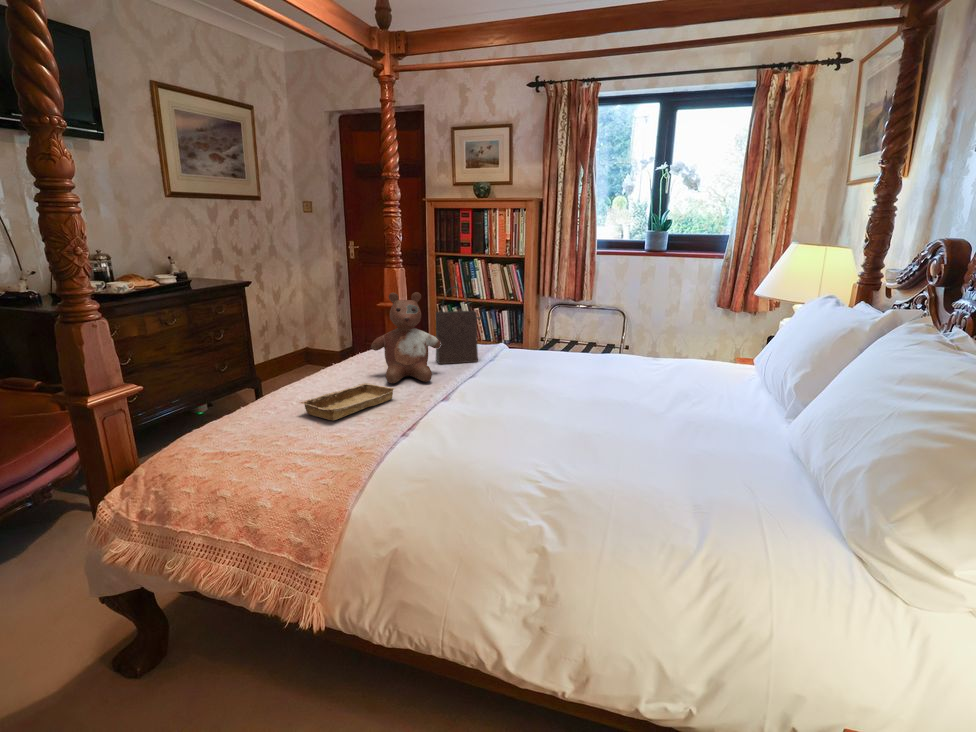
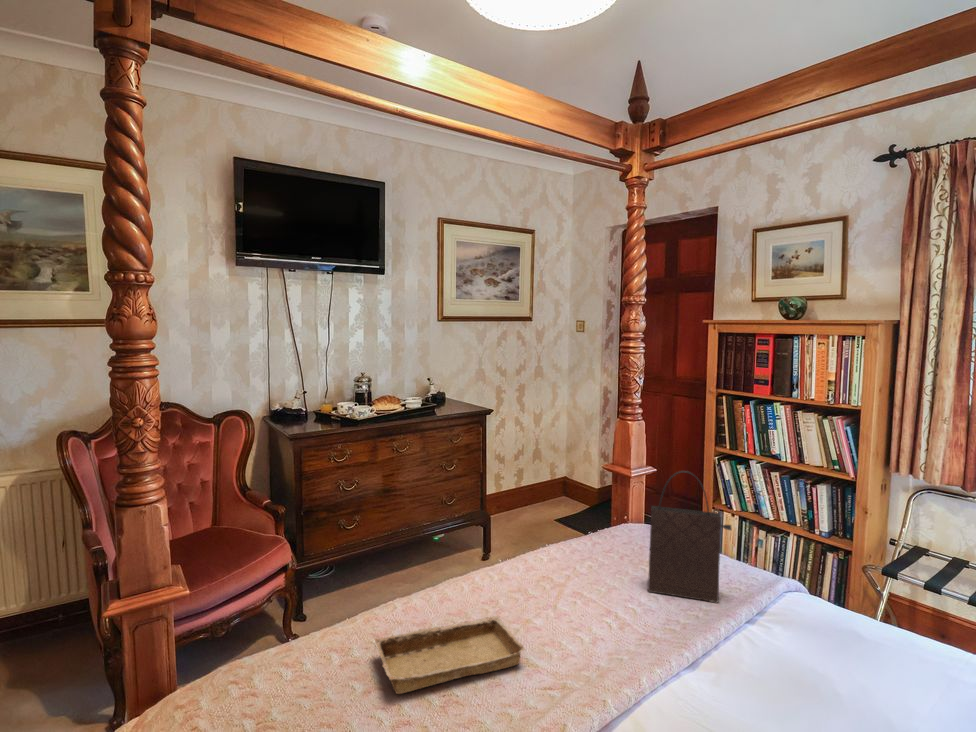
stuffed bear: present [371,292,441,384] -> none [535,475,641,635]

